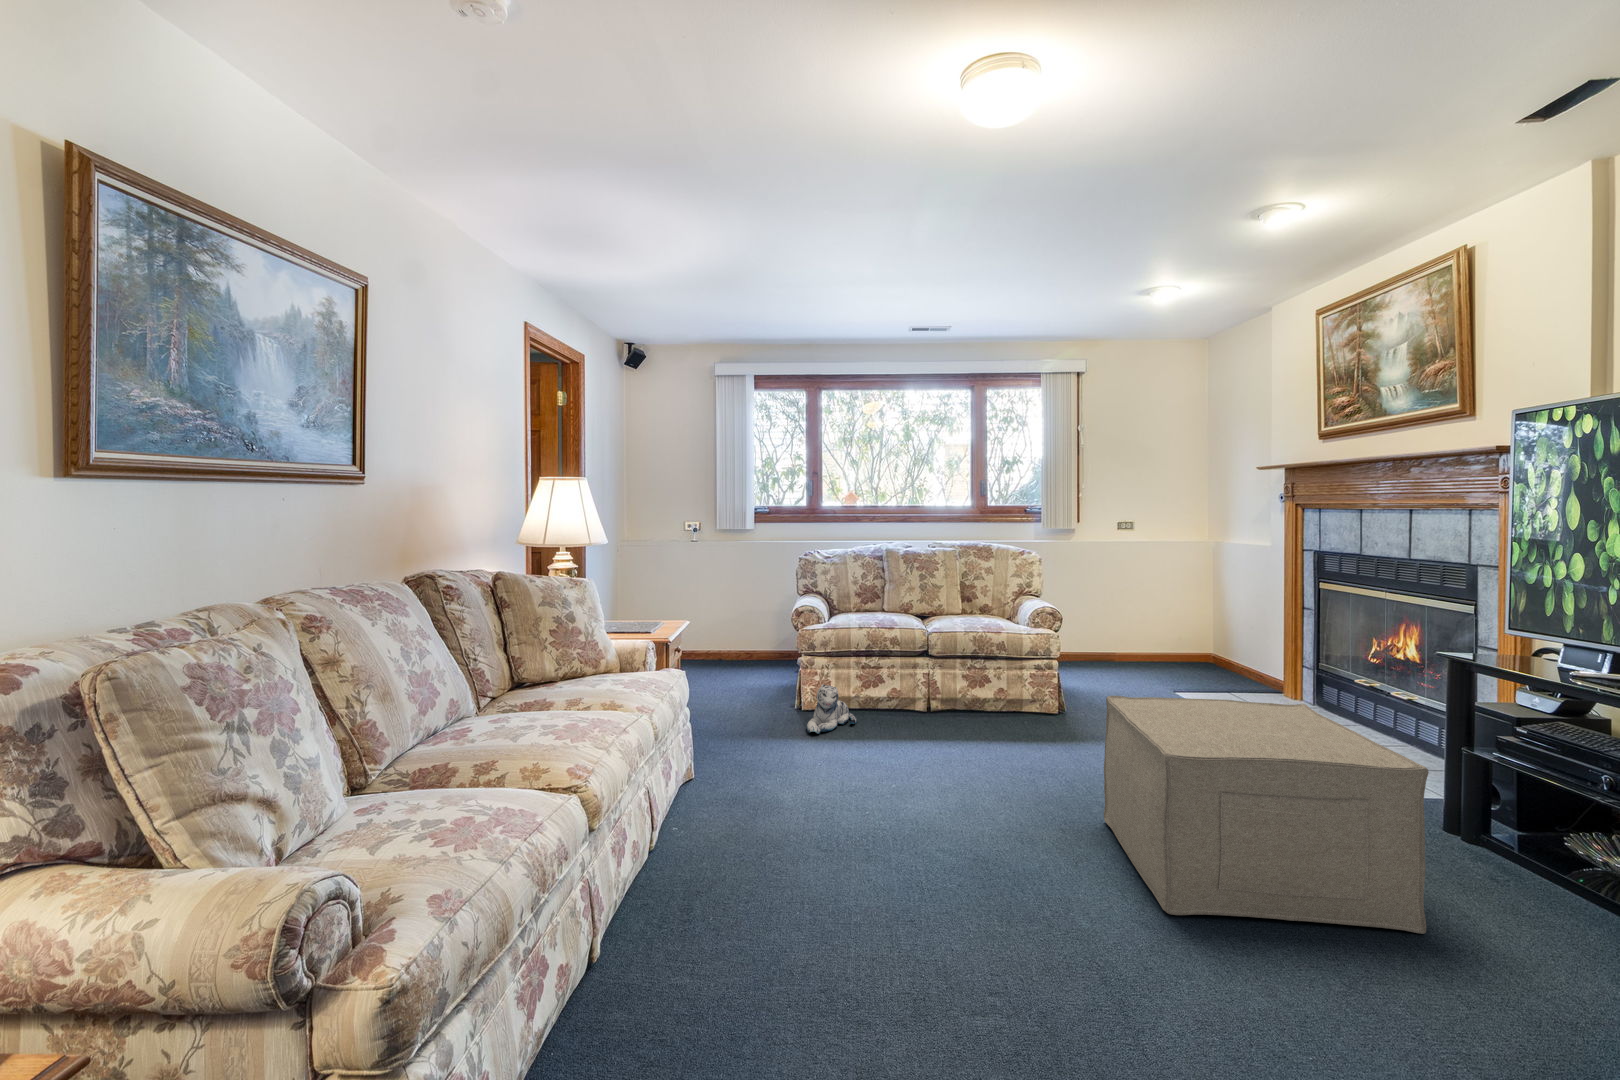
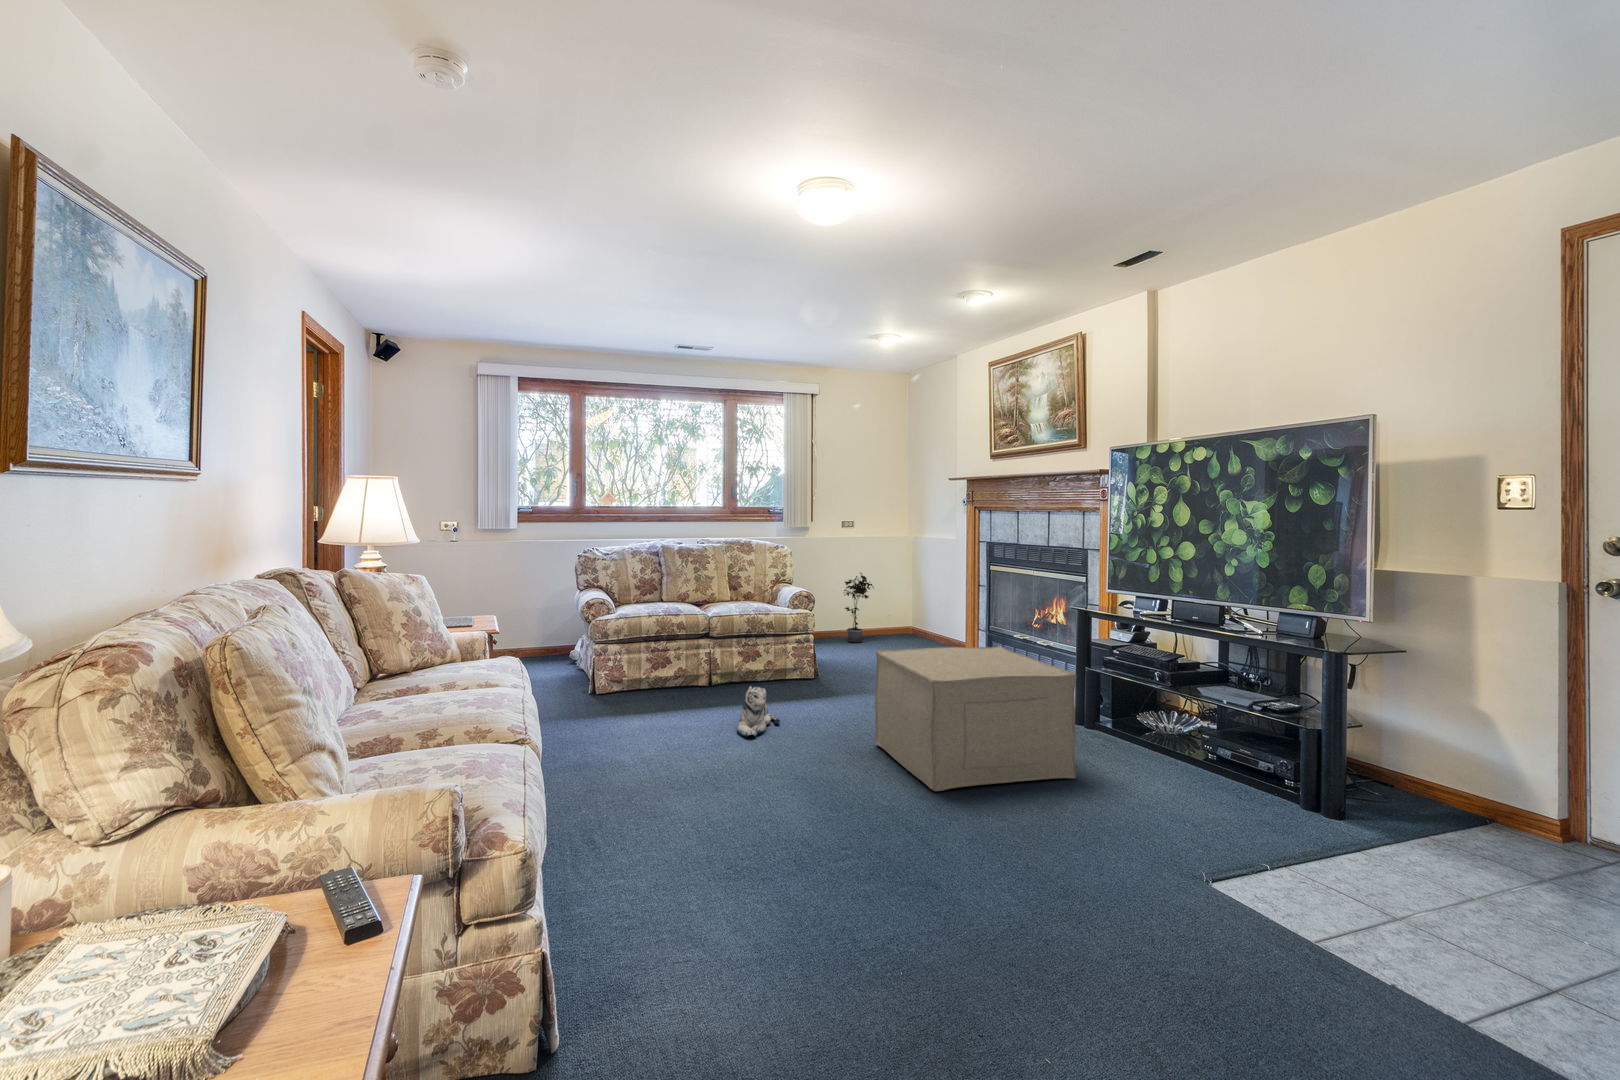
potted plant: none [1110,585,1152,671] -> present [844,573,874,642]
plush toy: present [807,684,857,734] -> present [737,686,780,737]

